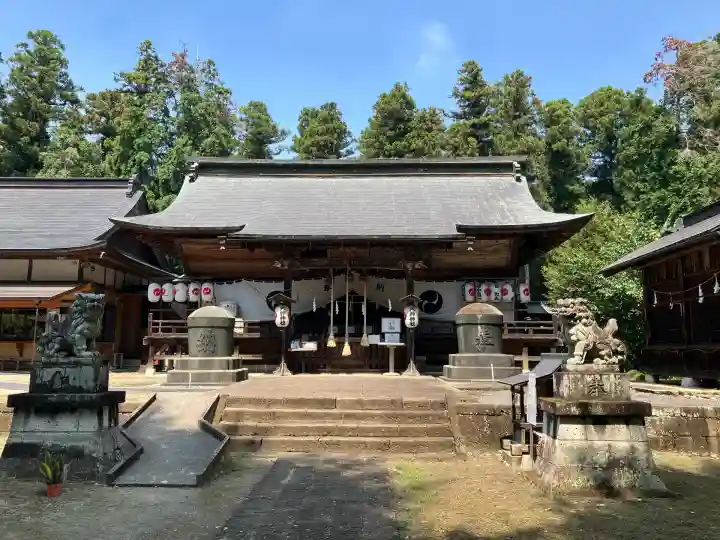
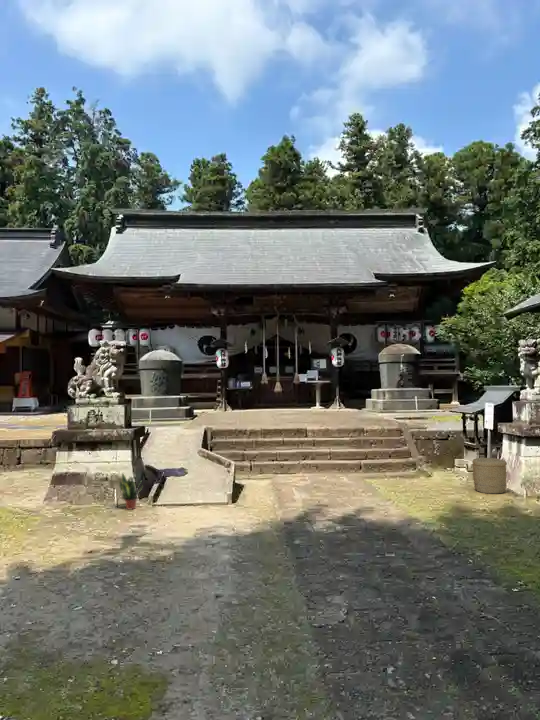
woven basket: none [498,444,540,492] -> present [472,458,507,494]

